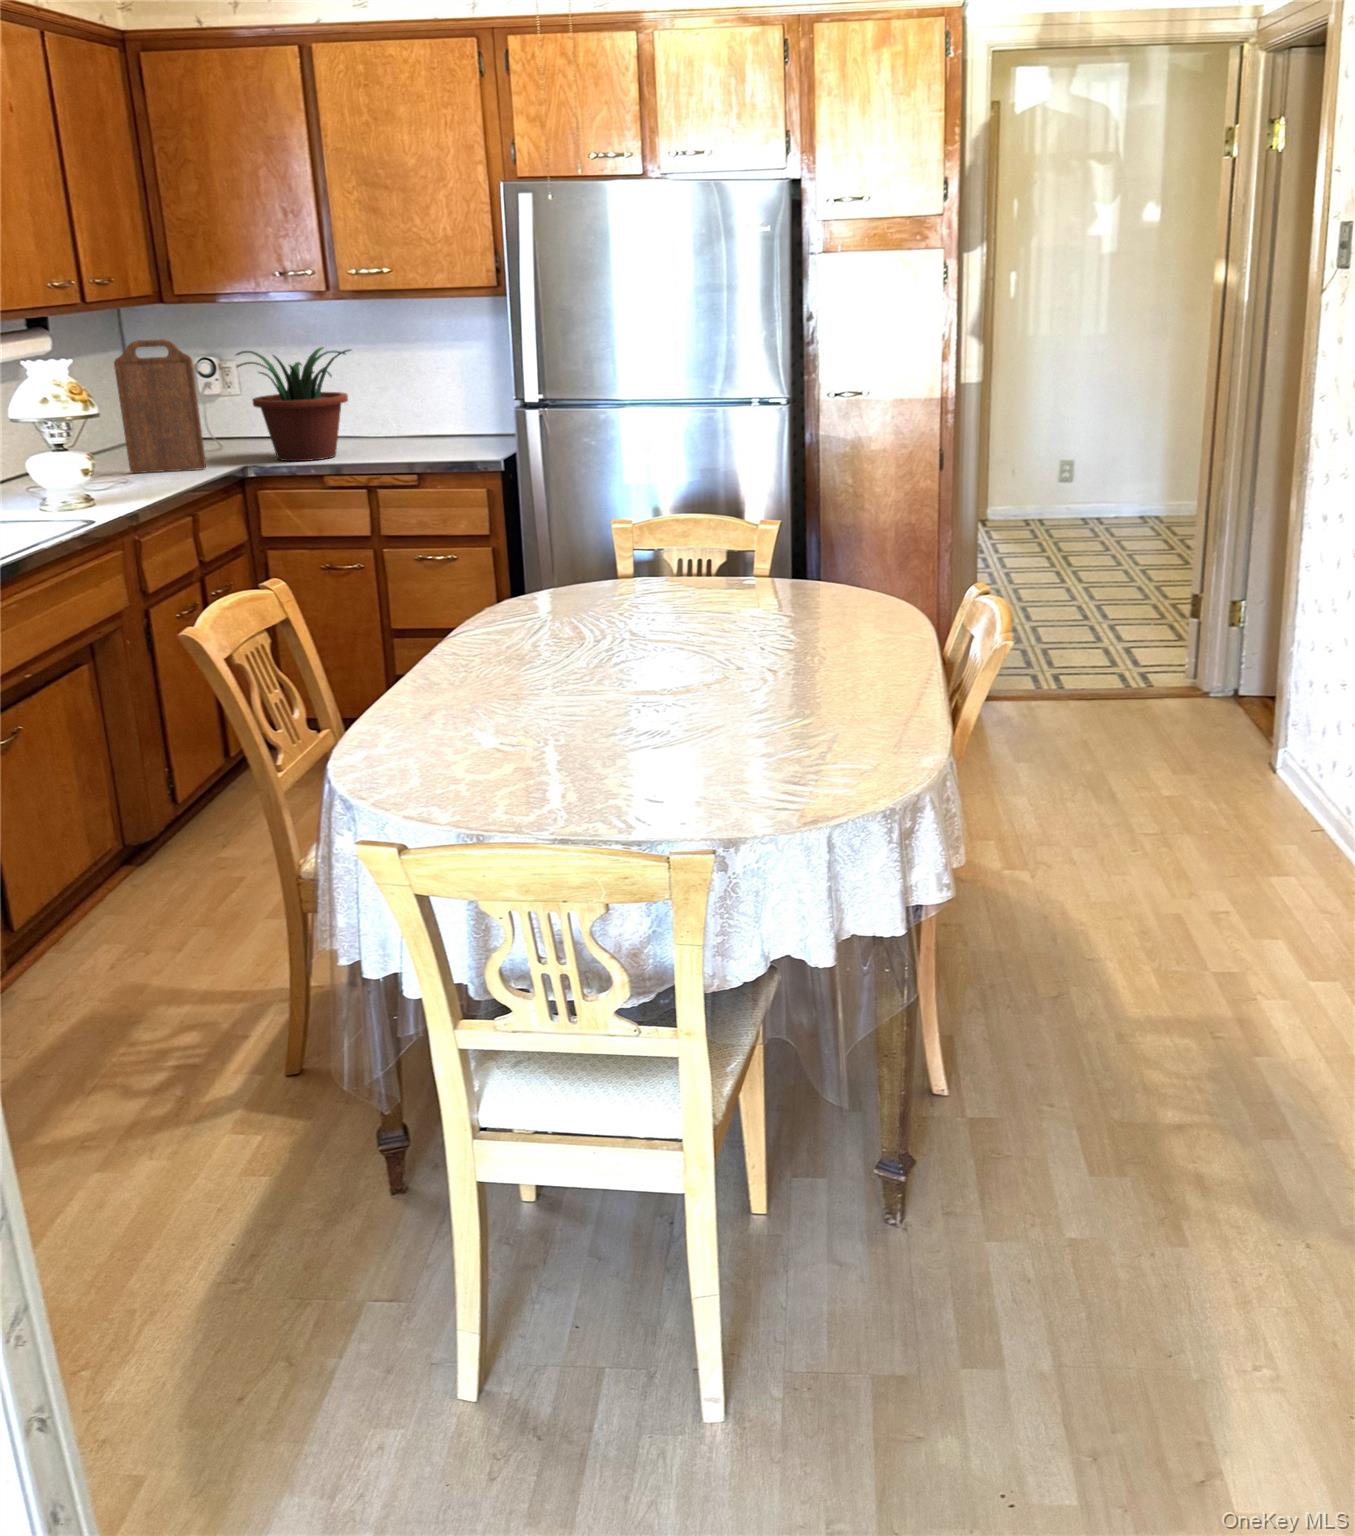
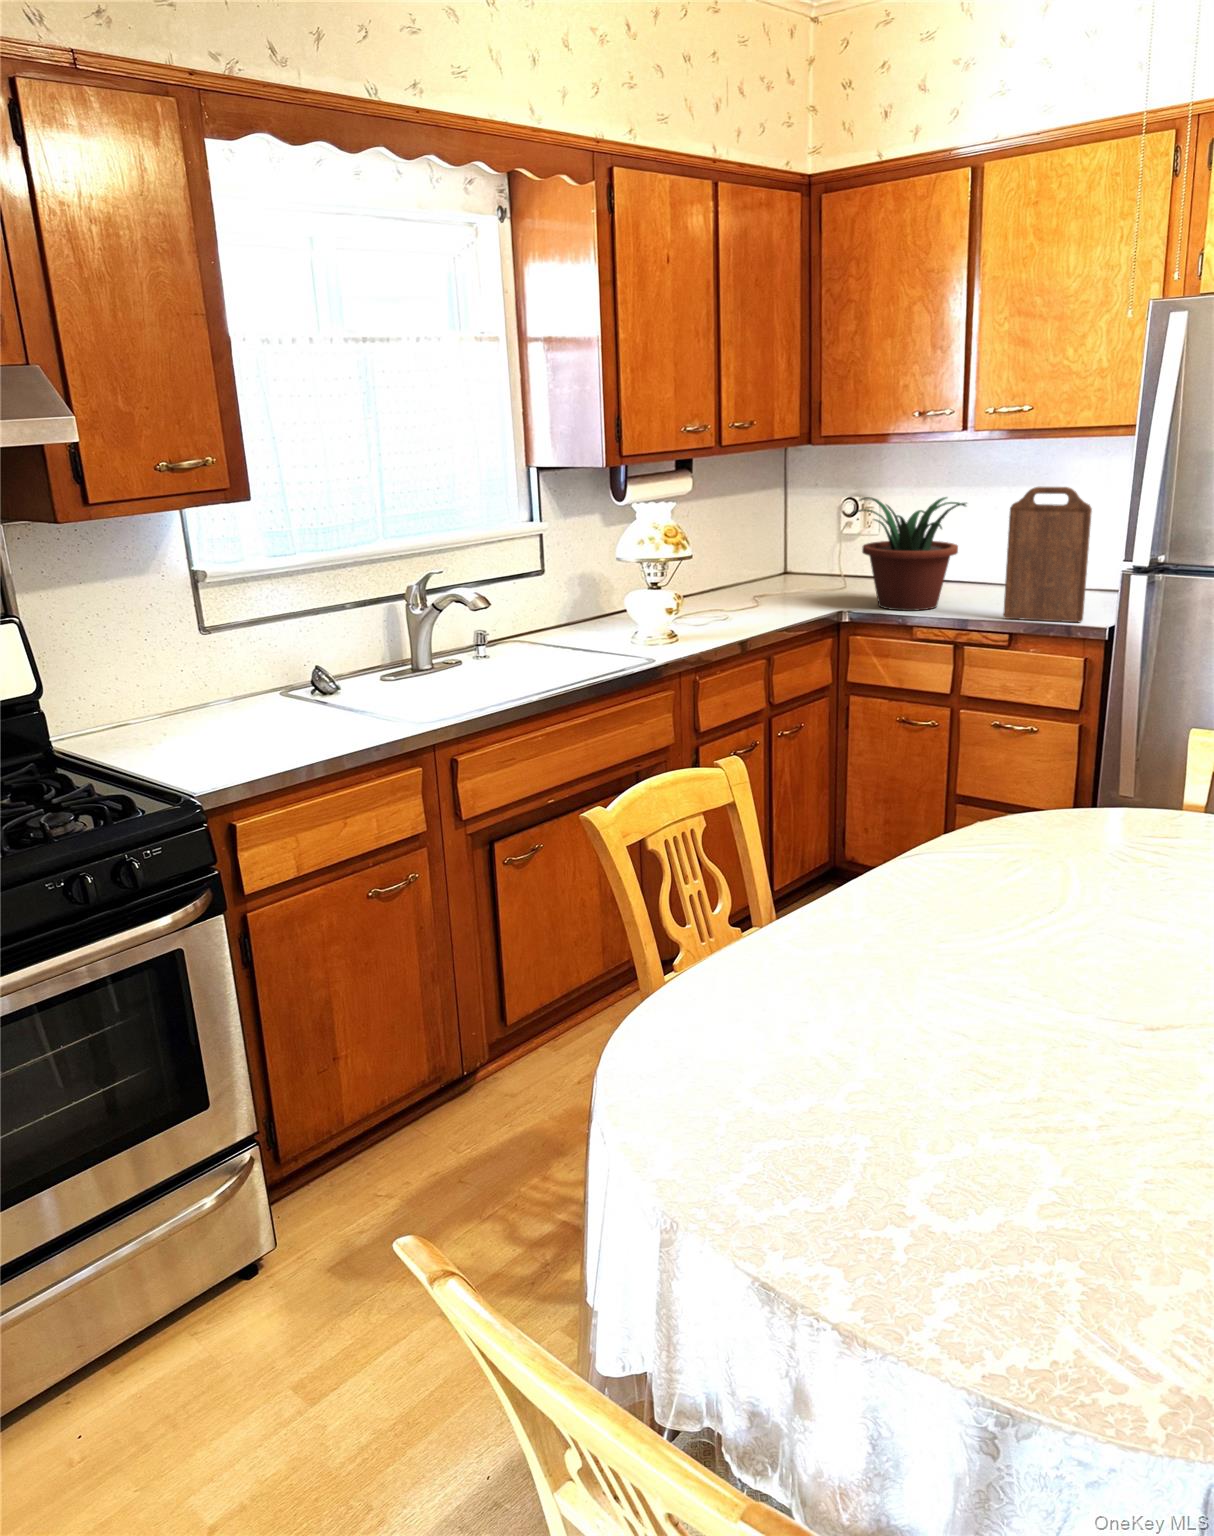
cutting board: present [114,339,206,473] -> present [1003,487,1092,622]

